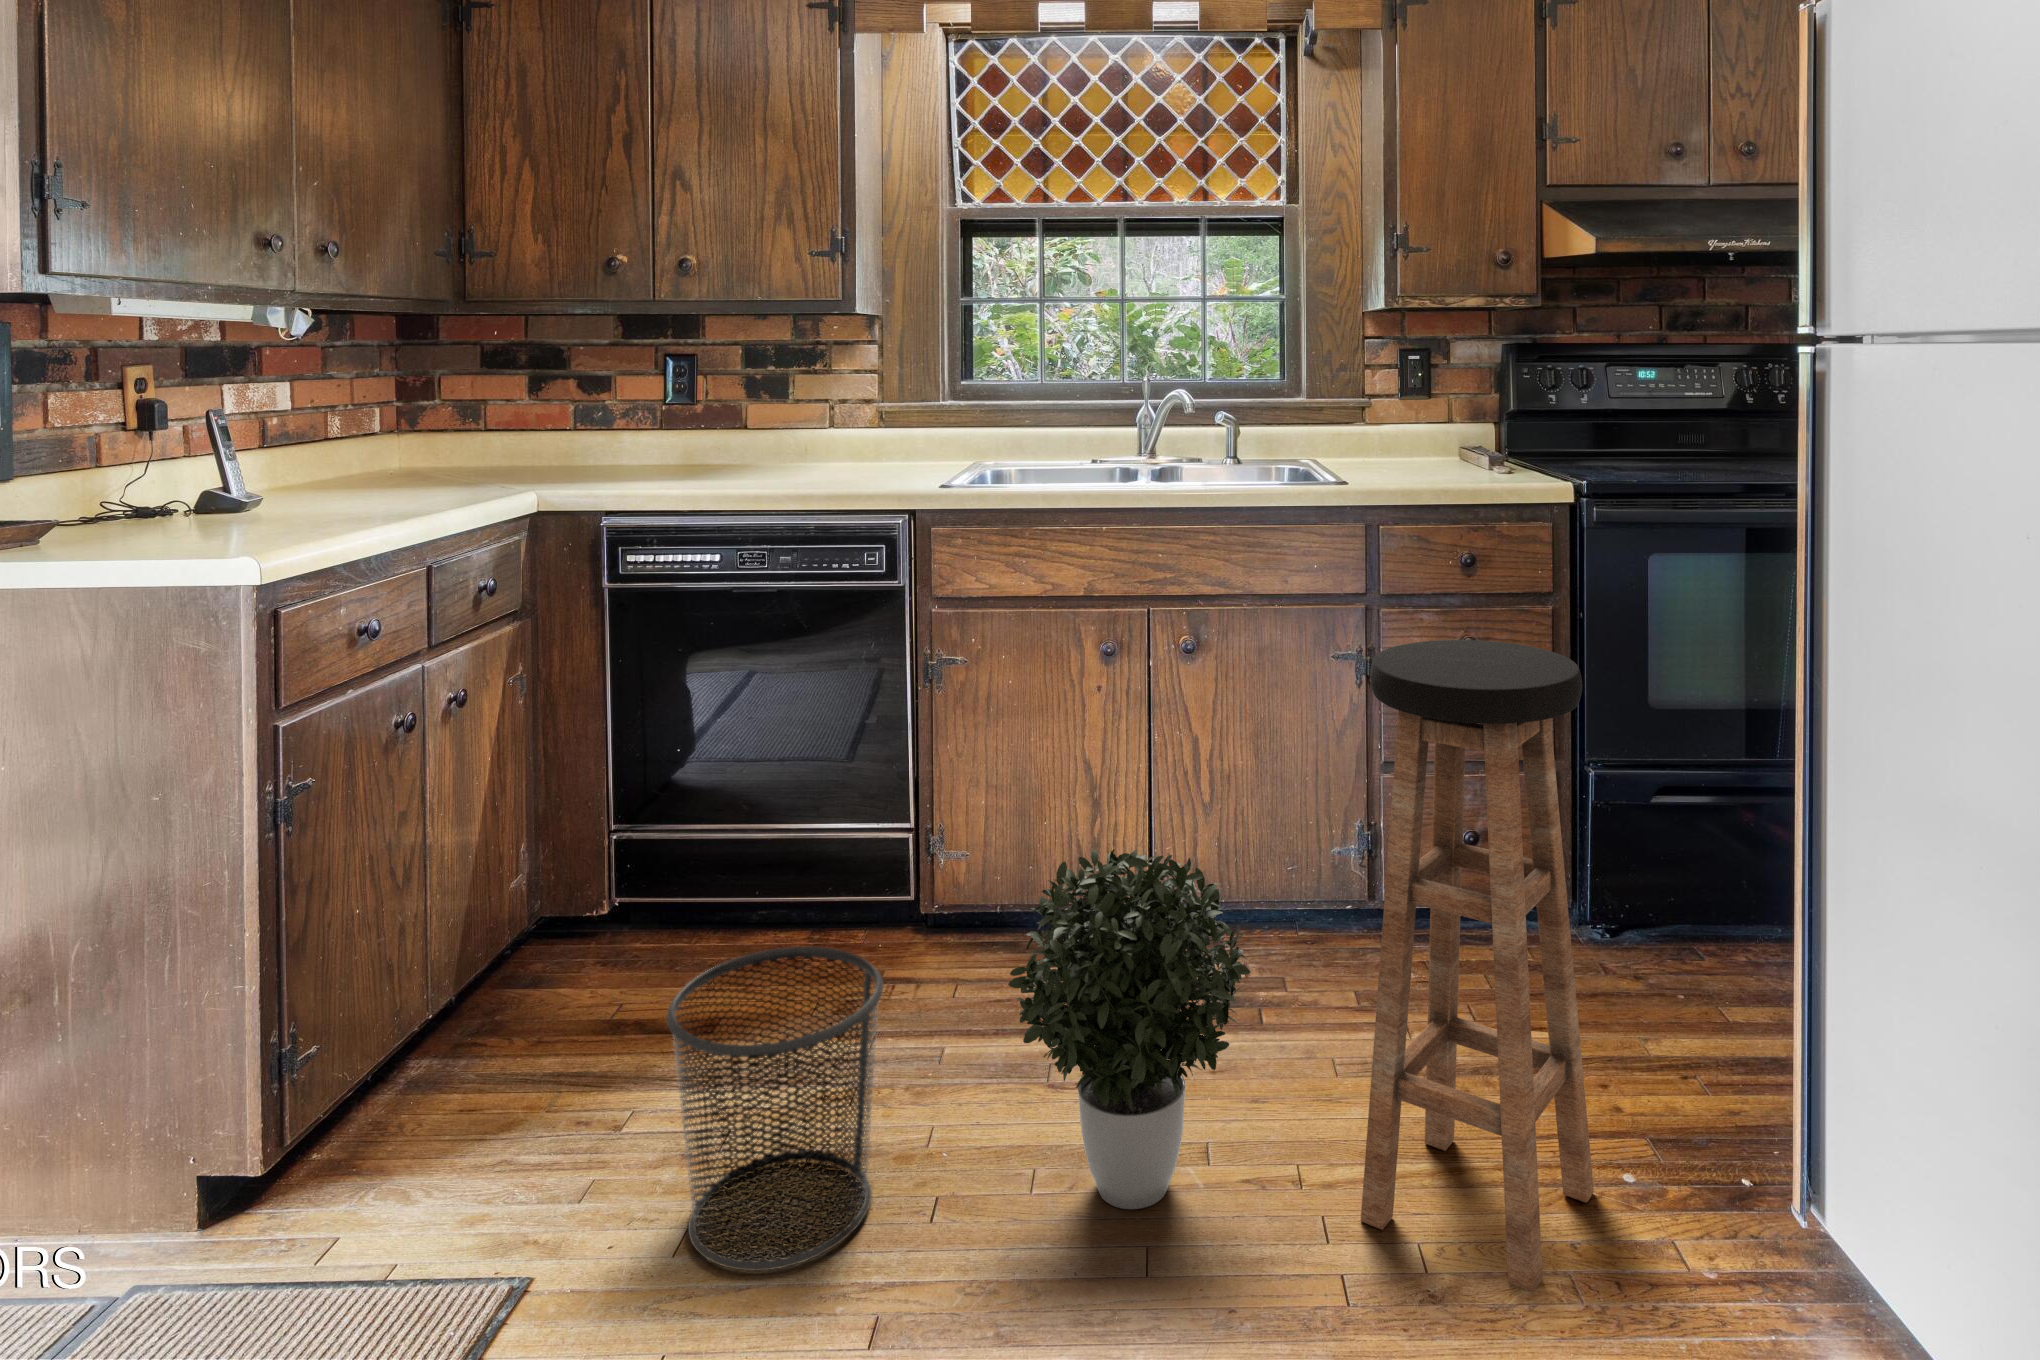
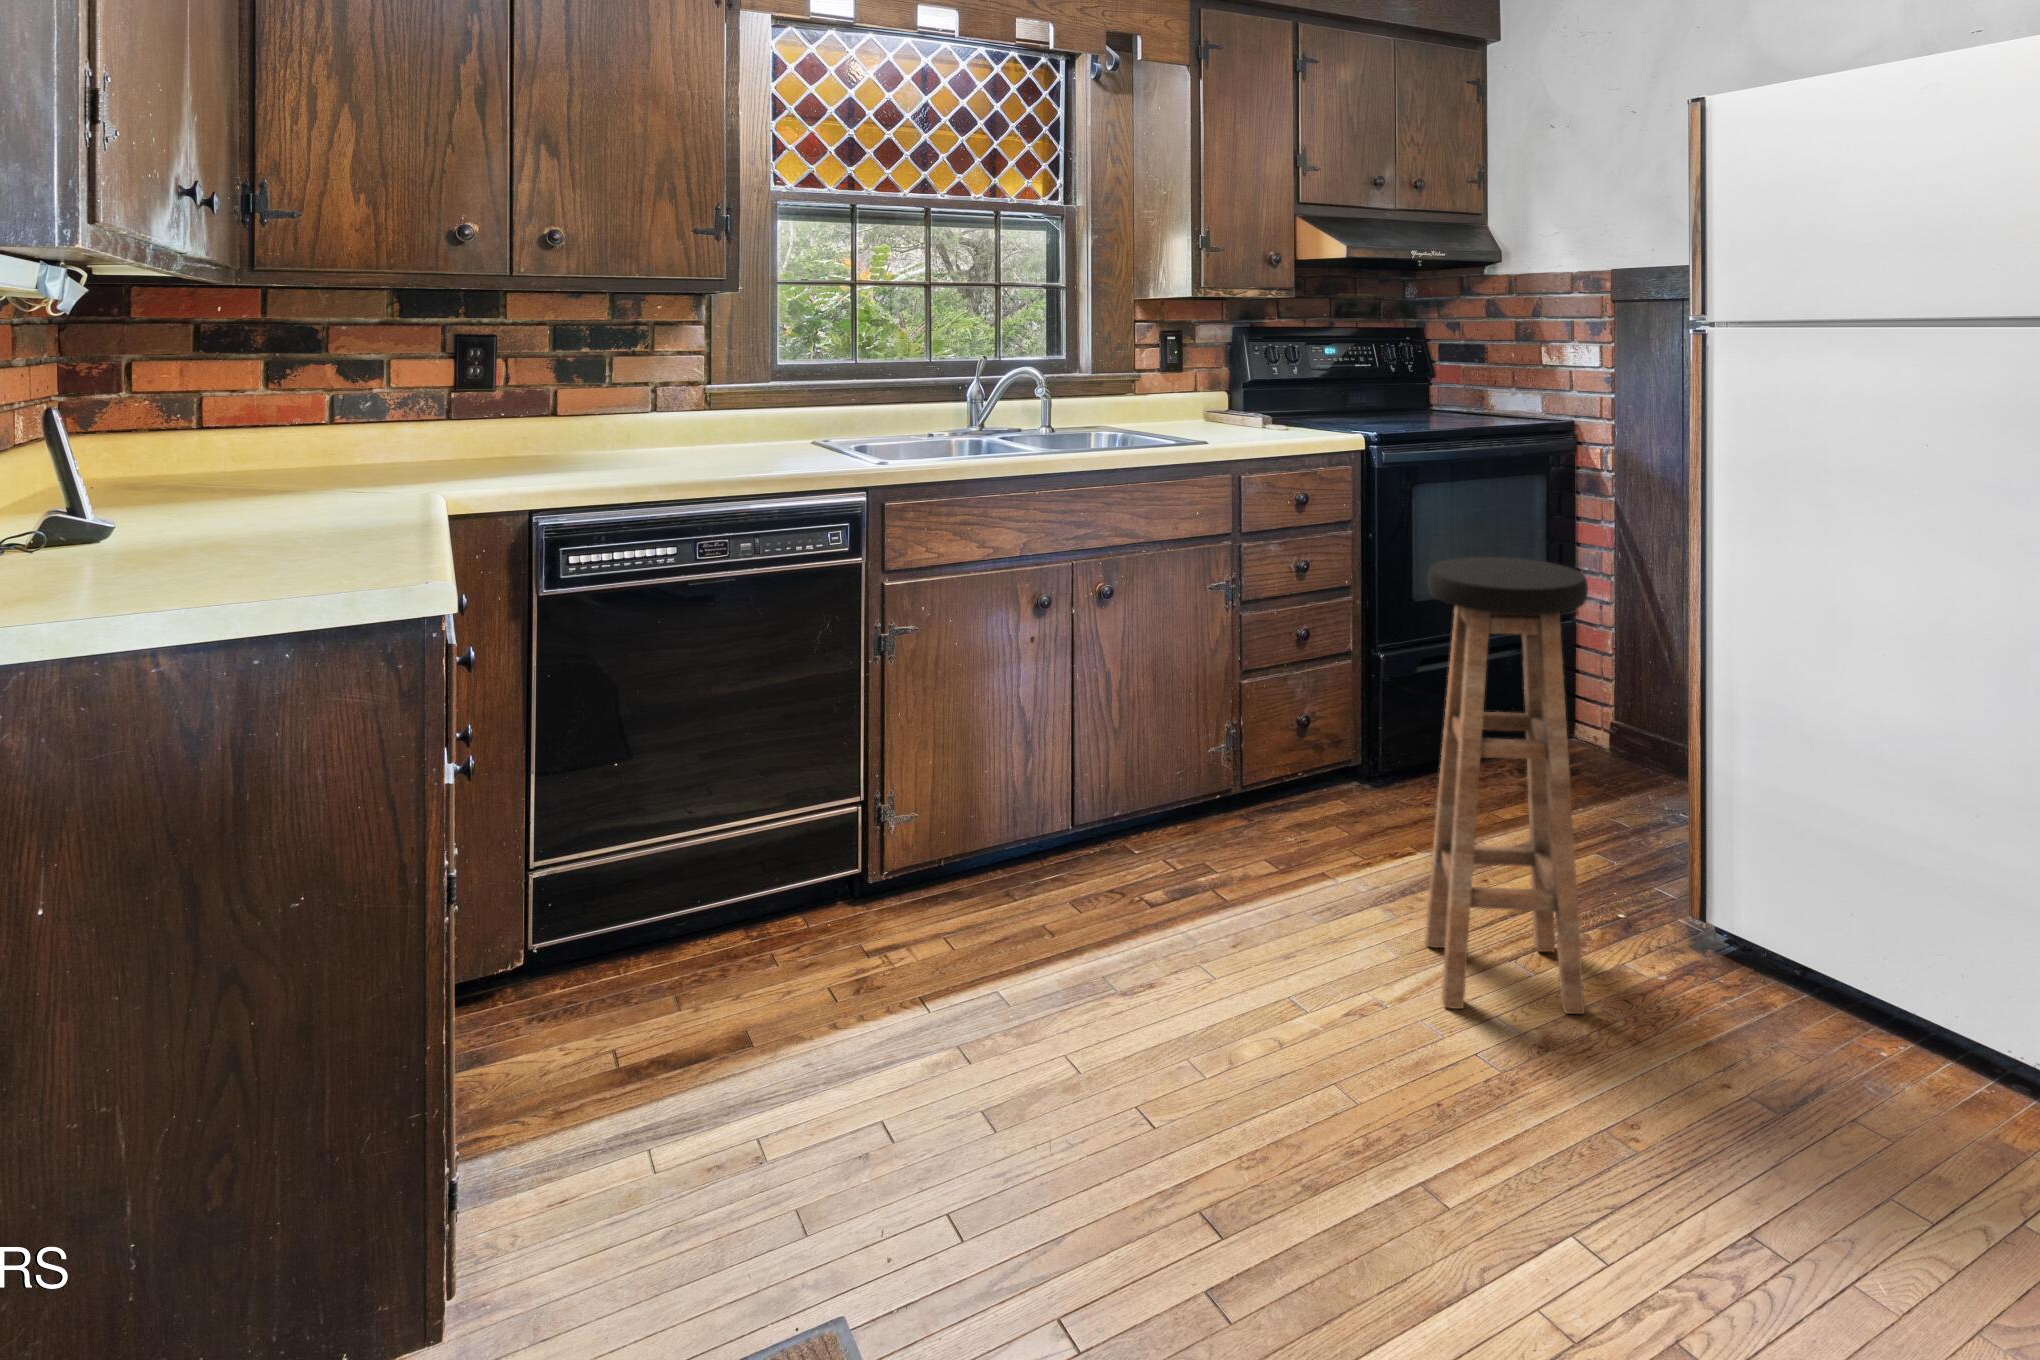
potted plant: present [1008,850,1250,1209] -> none [1180,757,1382,1056]
waste bin: present [667,947,883,1271] -> none [930,903,1130,1212]

